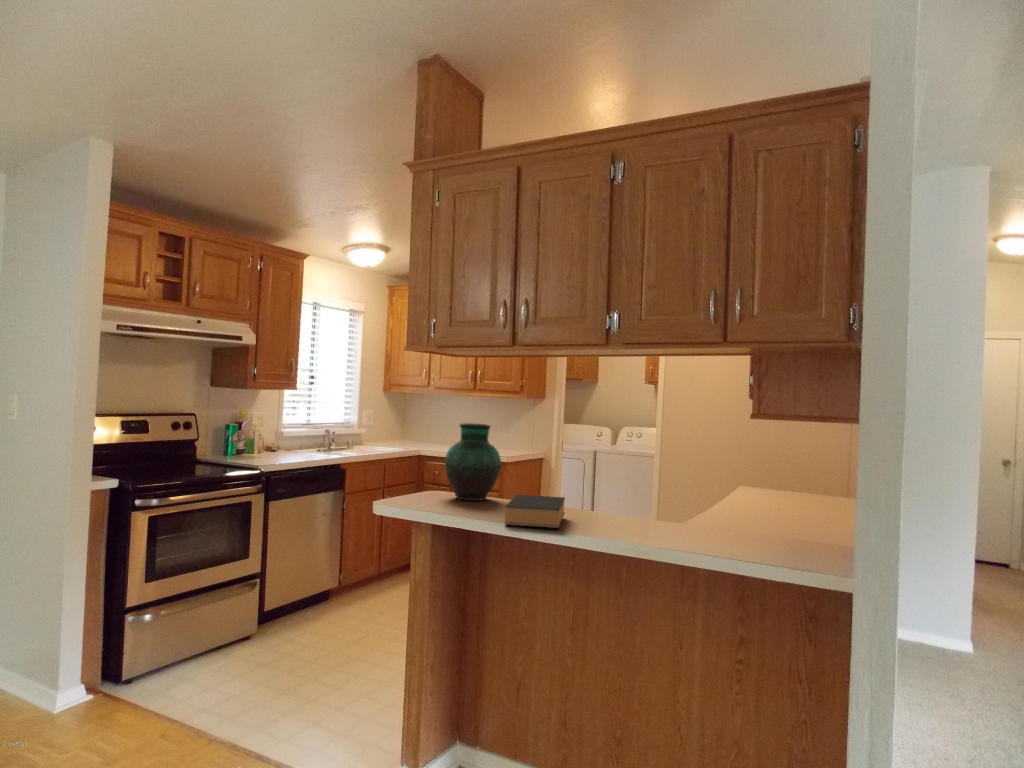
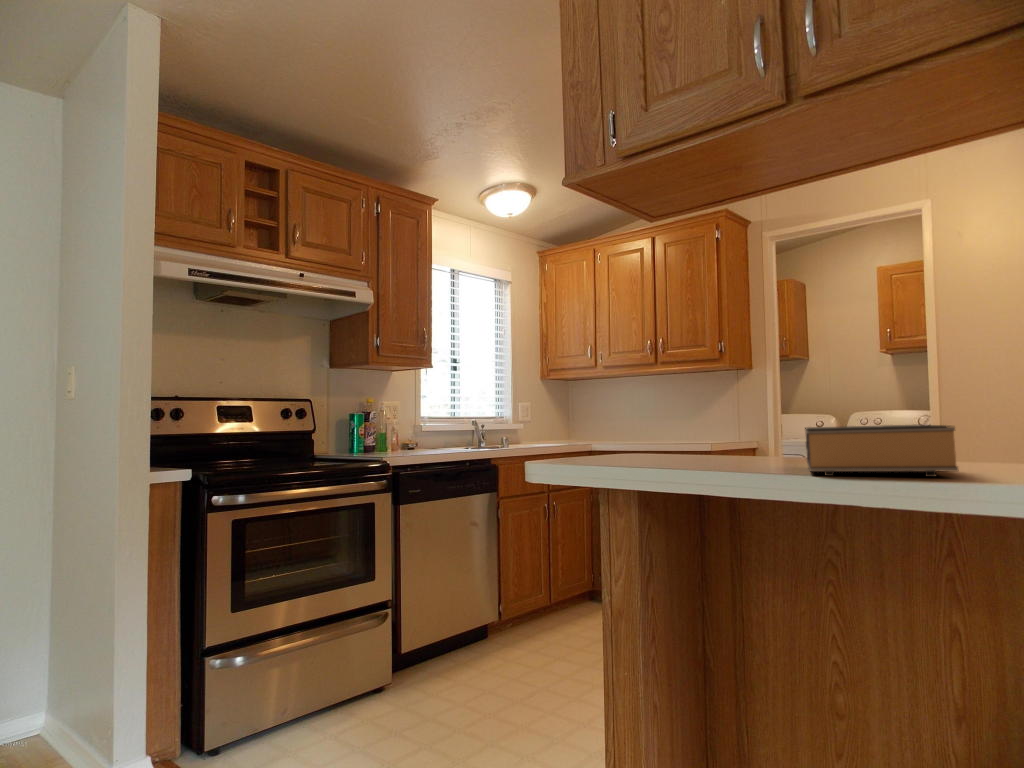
vase: present [445,423,501,501] -> none [643,322,748,460]

